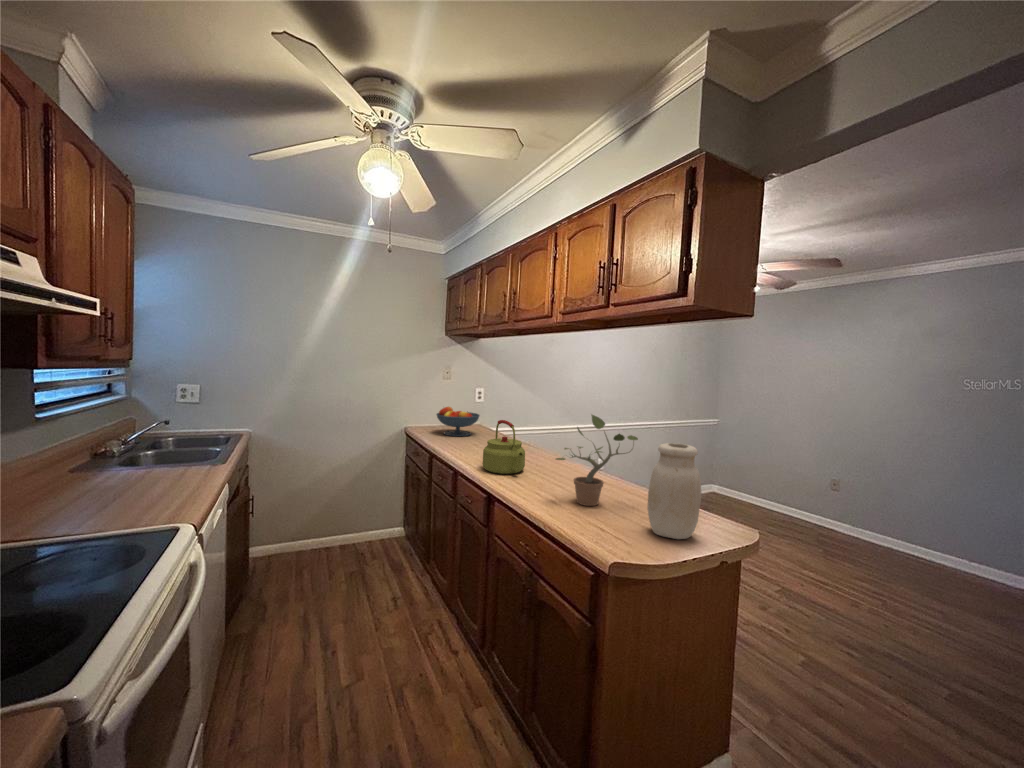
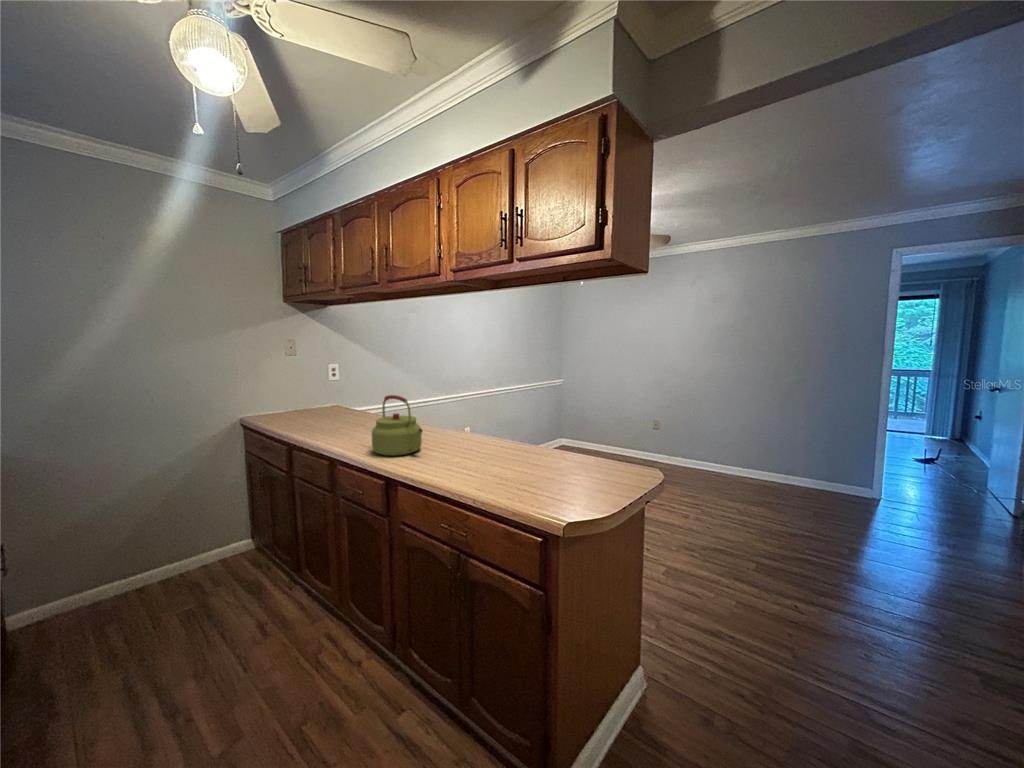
fruit bowl: present [437,407,480,436] -> none [286,388,343,422]
potted plant: present [556,415,638,506] -> none [470,377,551,473]
jar: present [647,443,701,539] -> none [574,397,622,488]

